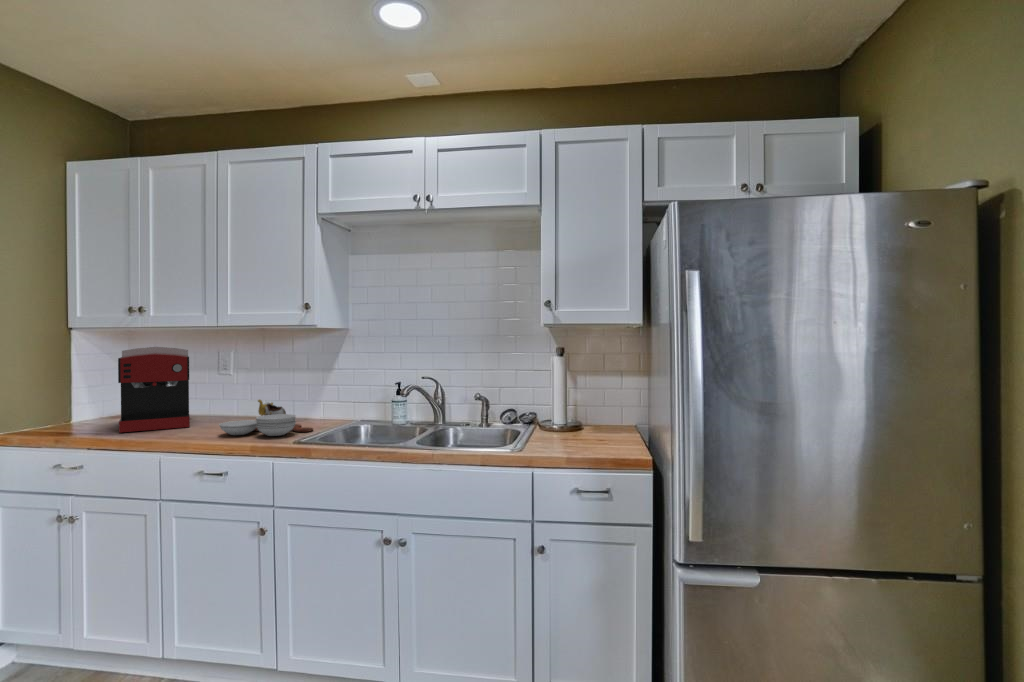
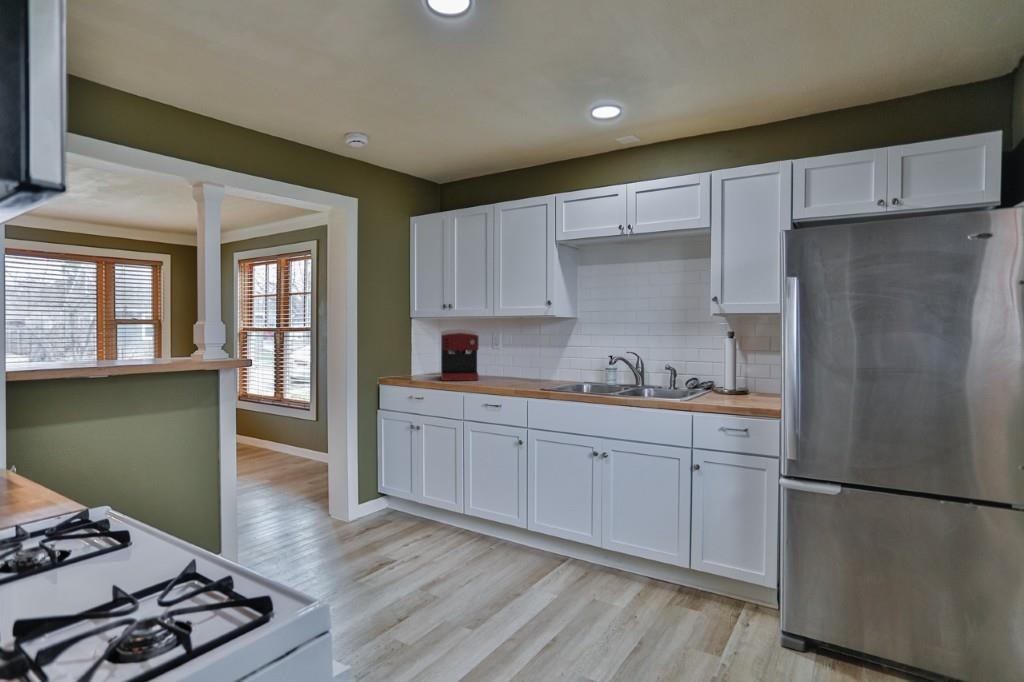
cutting board: present [219,400,313,436] -> none [497,364,553,386]

